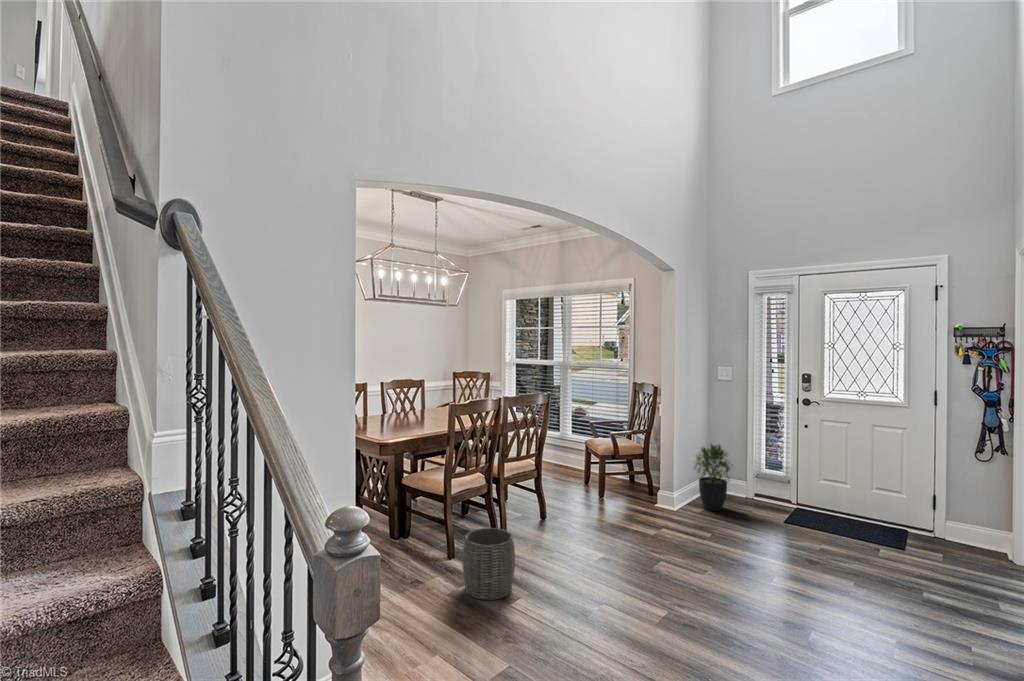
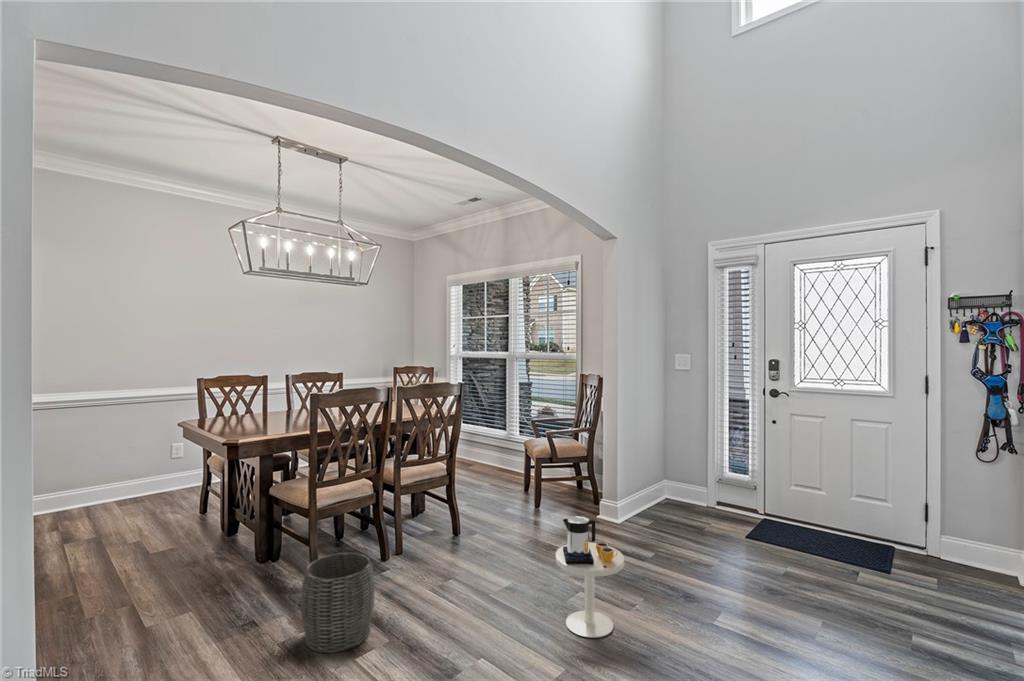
potted plant: present [695,444,733,511] -> none [639,442,691,523]
side table: none [650,501,705,592] -> present [556,516,624,638]

